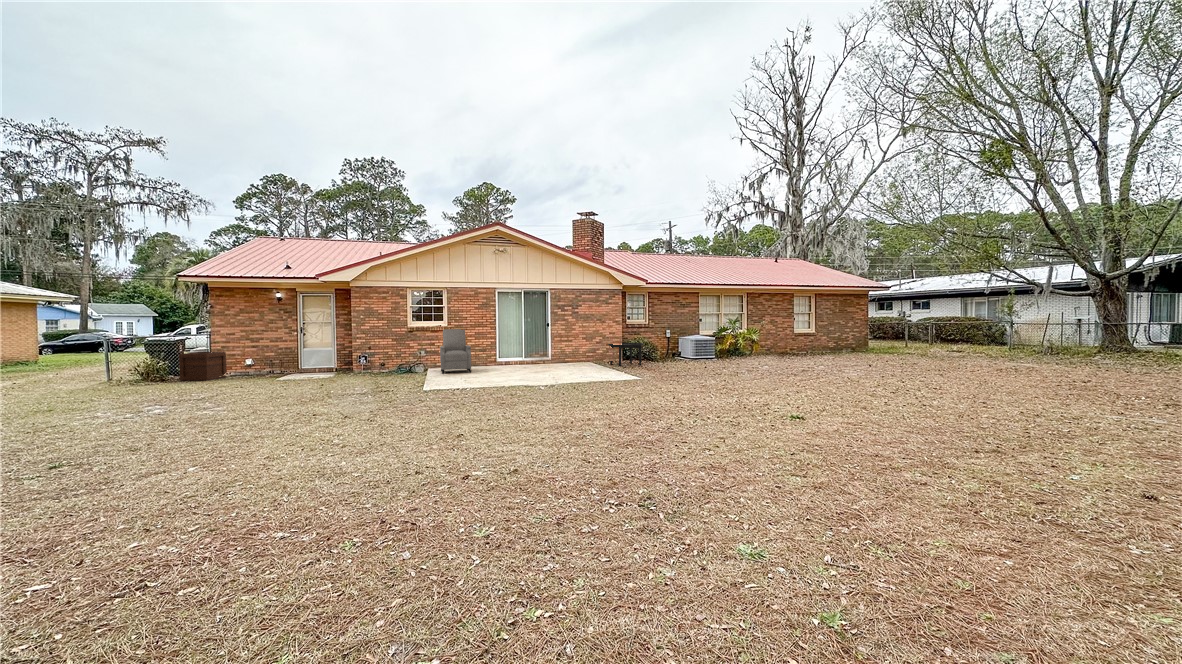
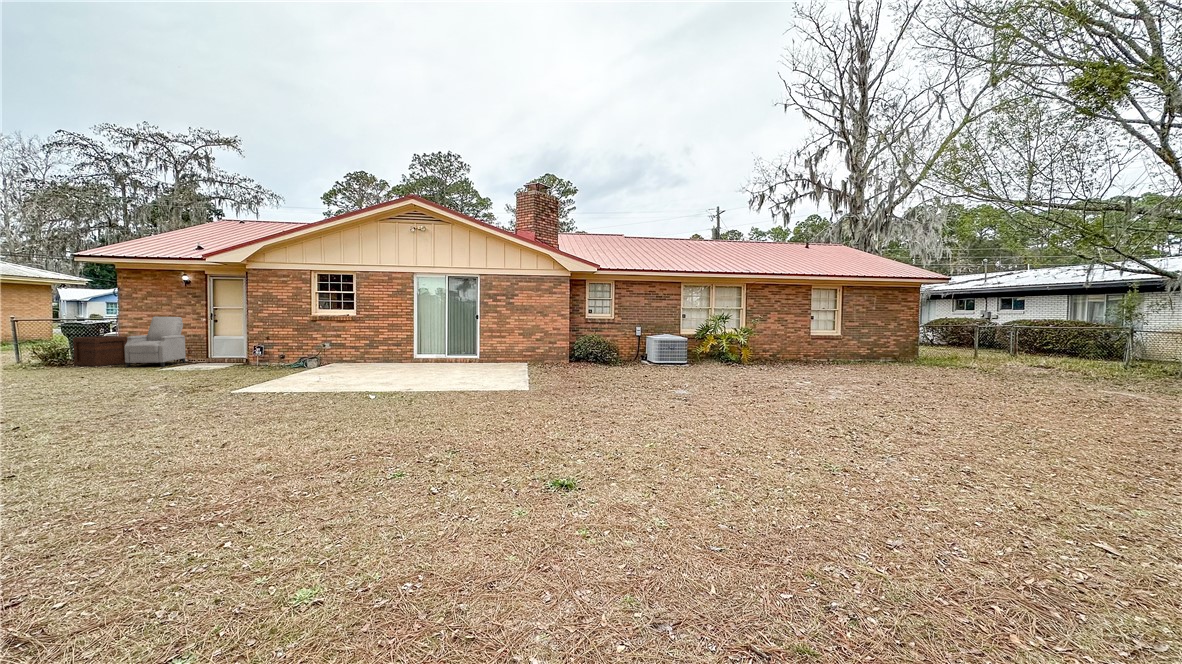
chair: present [440,329,471,374] -> present [124,317,186,367]
round table: present [608,343,643,366] -> none [542,341,585,370]

